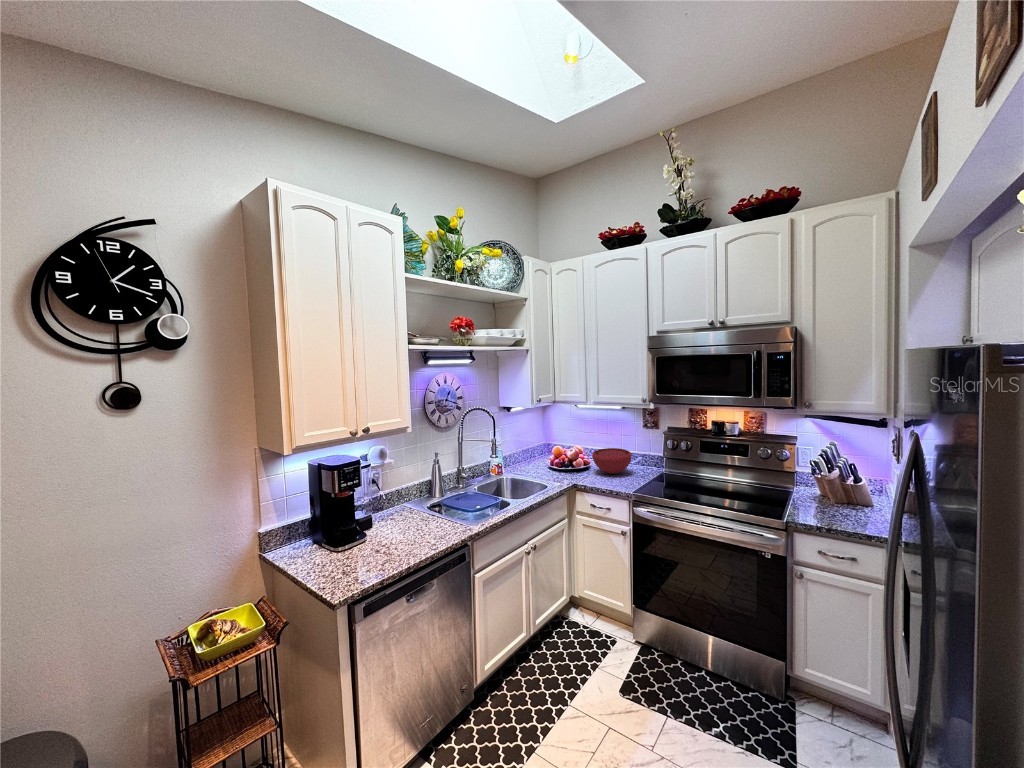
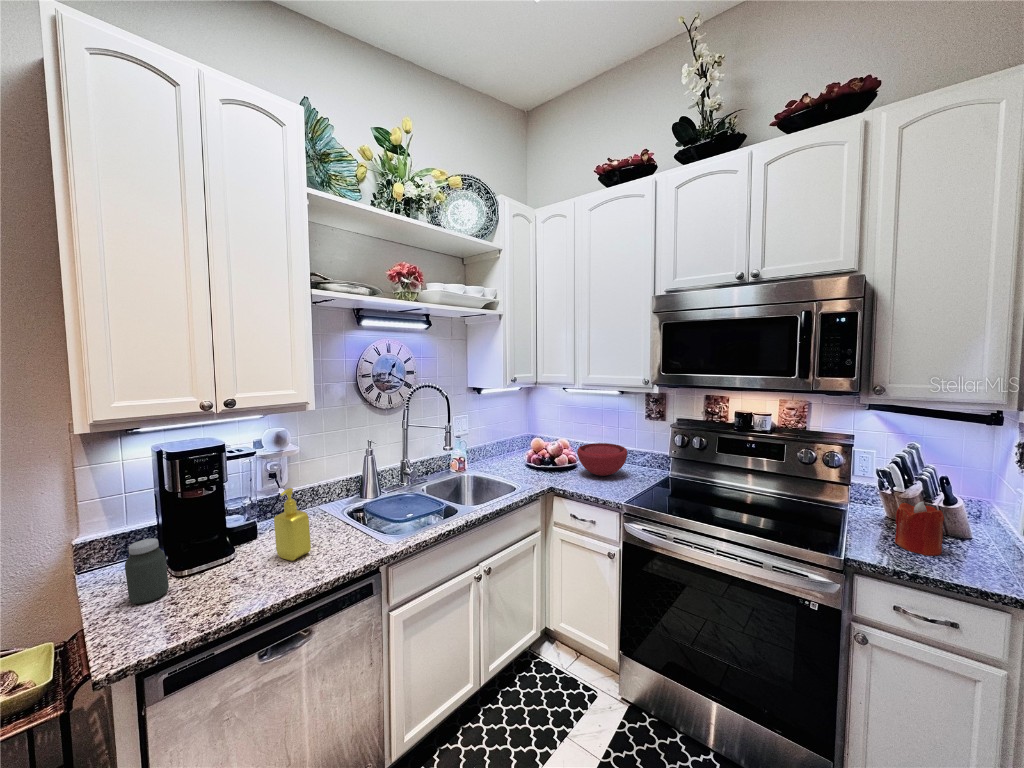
candle: none [820,481,849,517] -> present [895,502,944,556]
soap dispenser: none [394,489,419,539] -> present [274,488,311,561]
jar: none [313,525,337,568] -> present [125,538,169,604]

